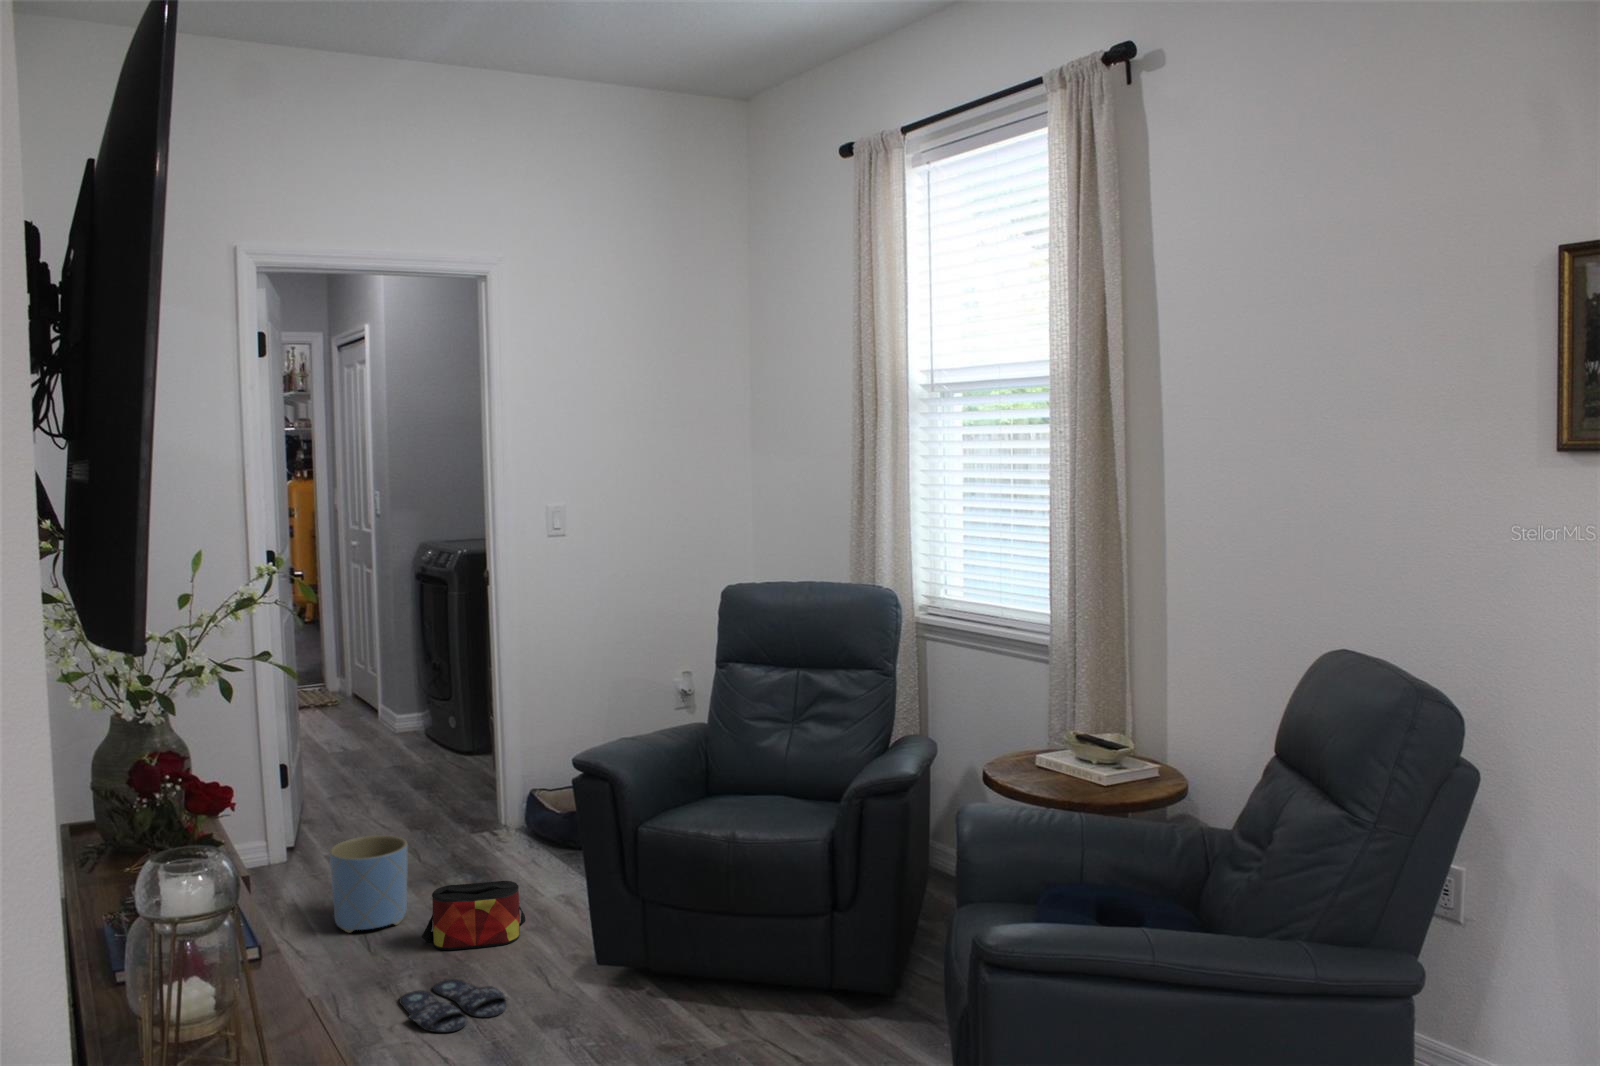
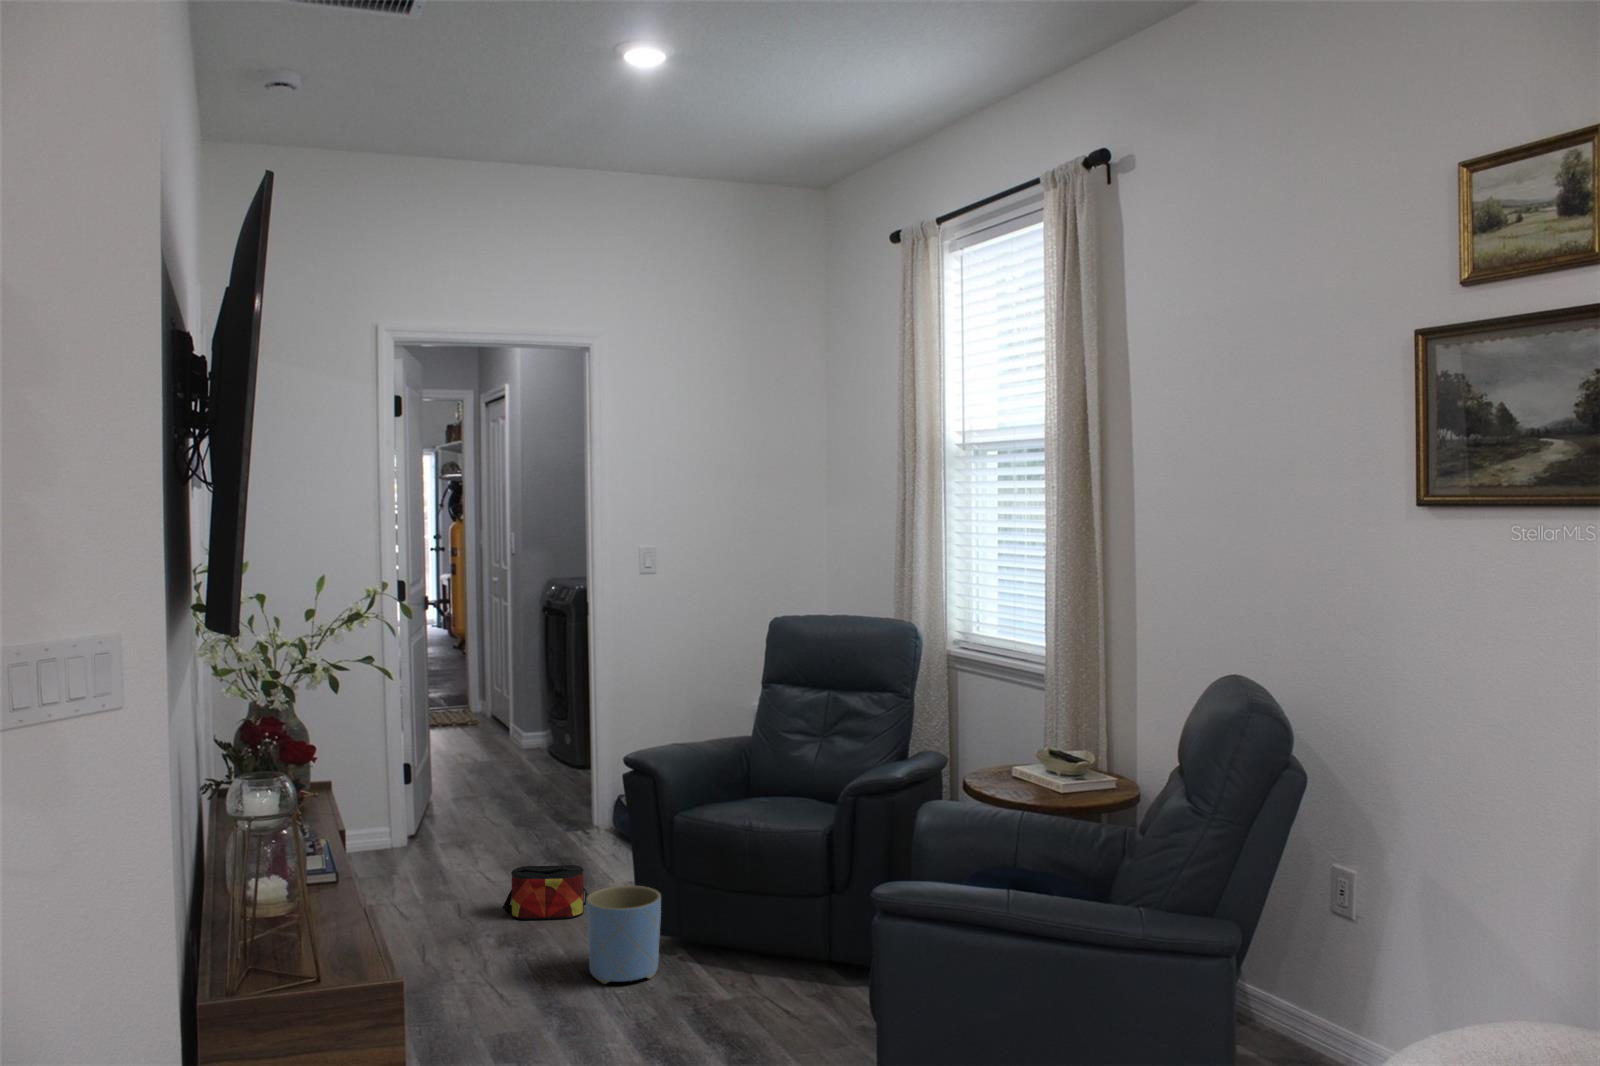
planter: present [329,835,408,933] -> present [586,885,661,984]
slippers: present [399,979,506,1032] -> none [475,941,559,978]

